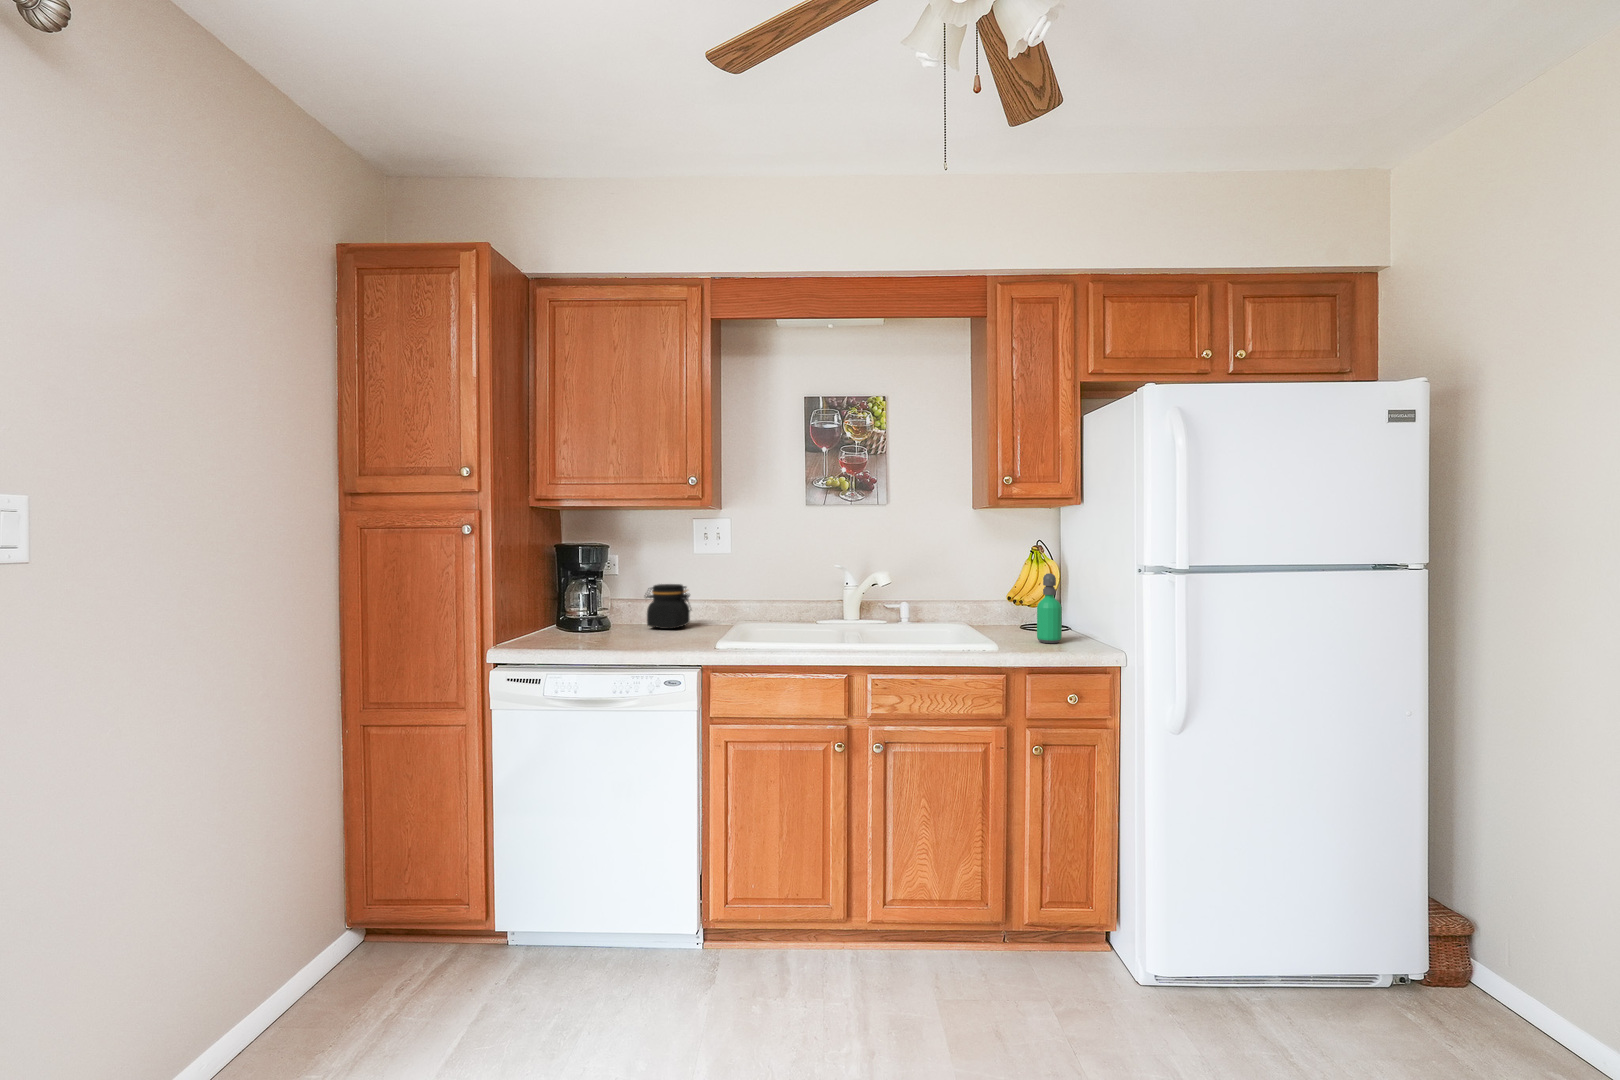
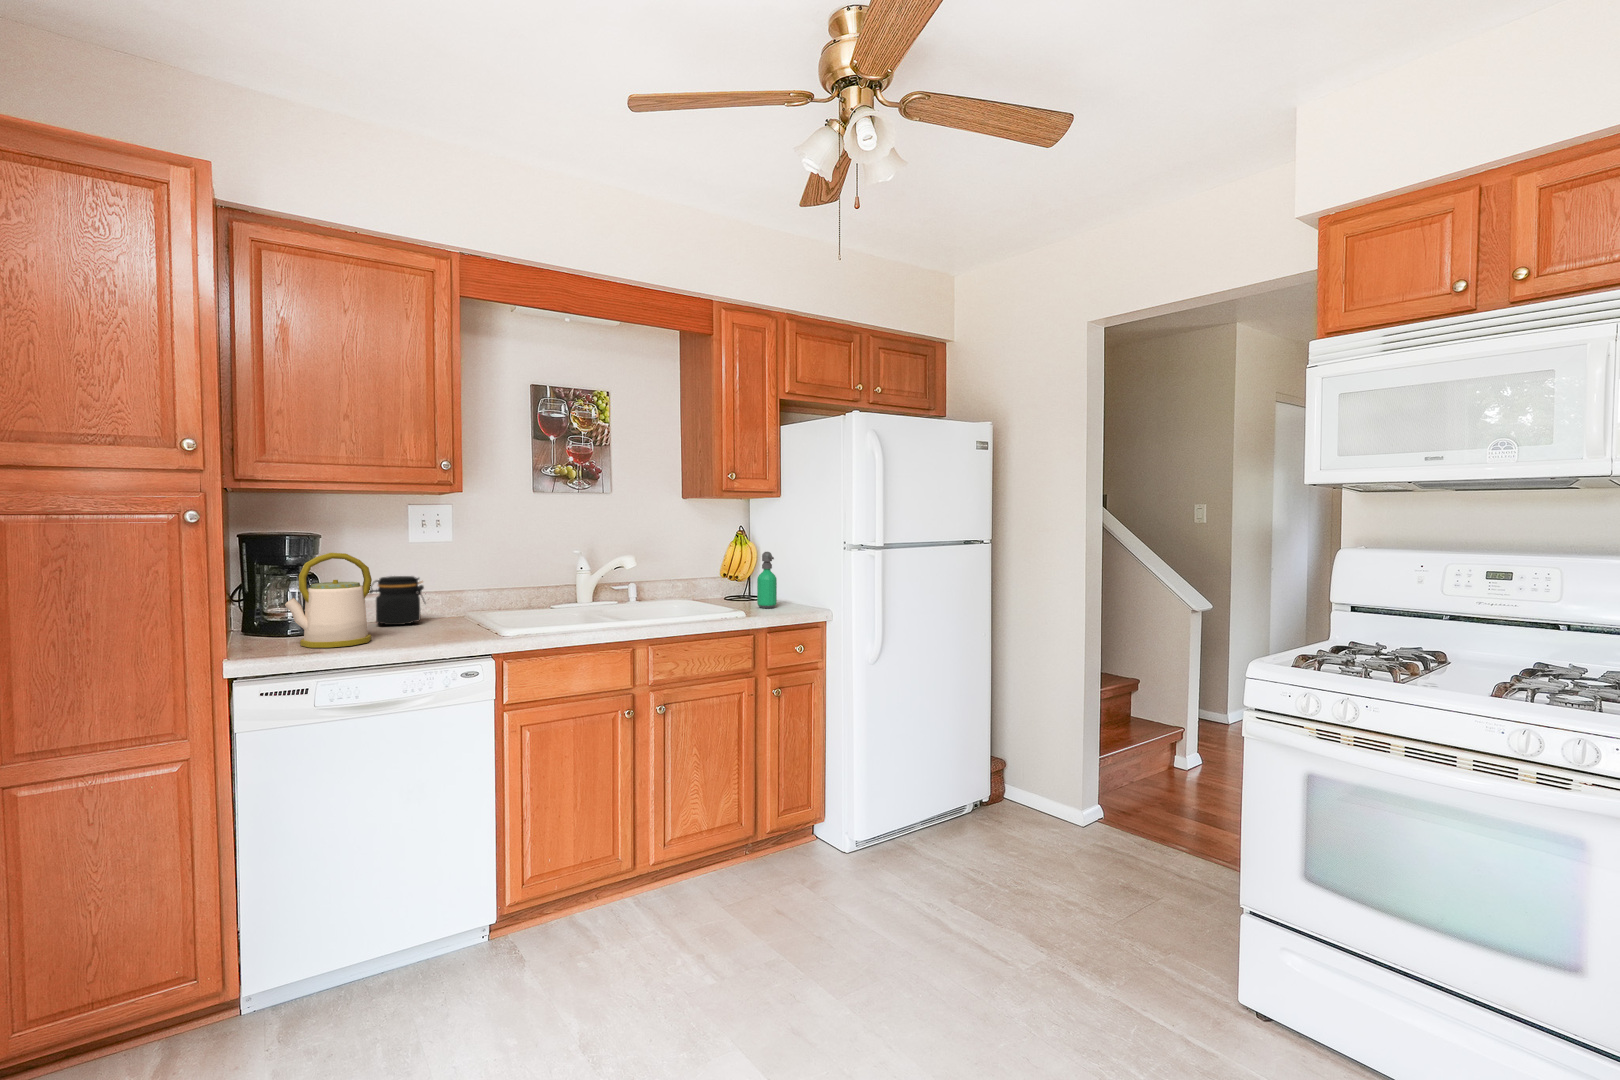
kettle: none [547,562,613,645] -> present [285,553,372,648]

